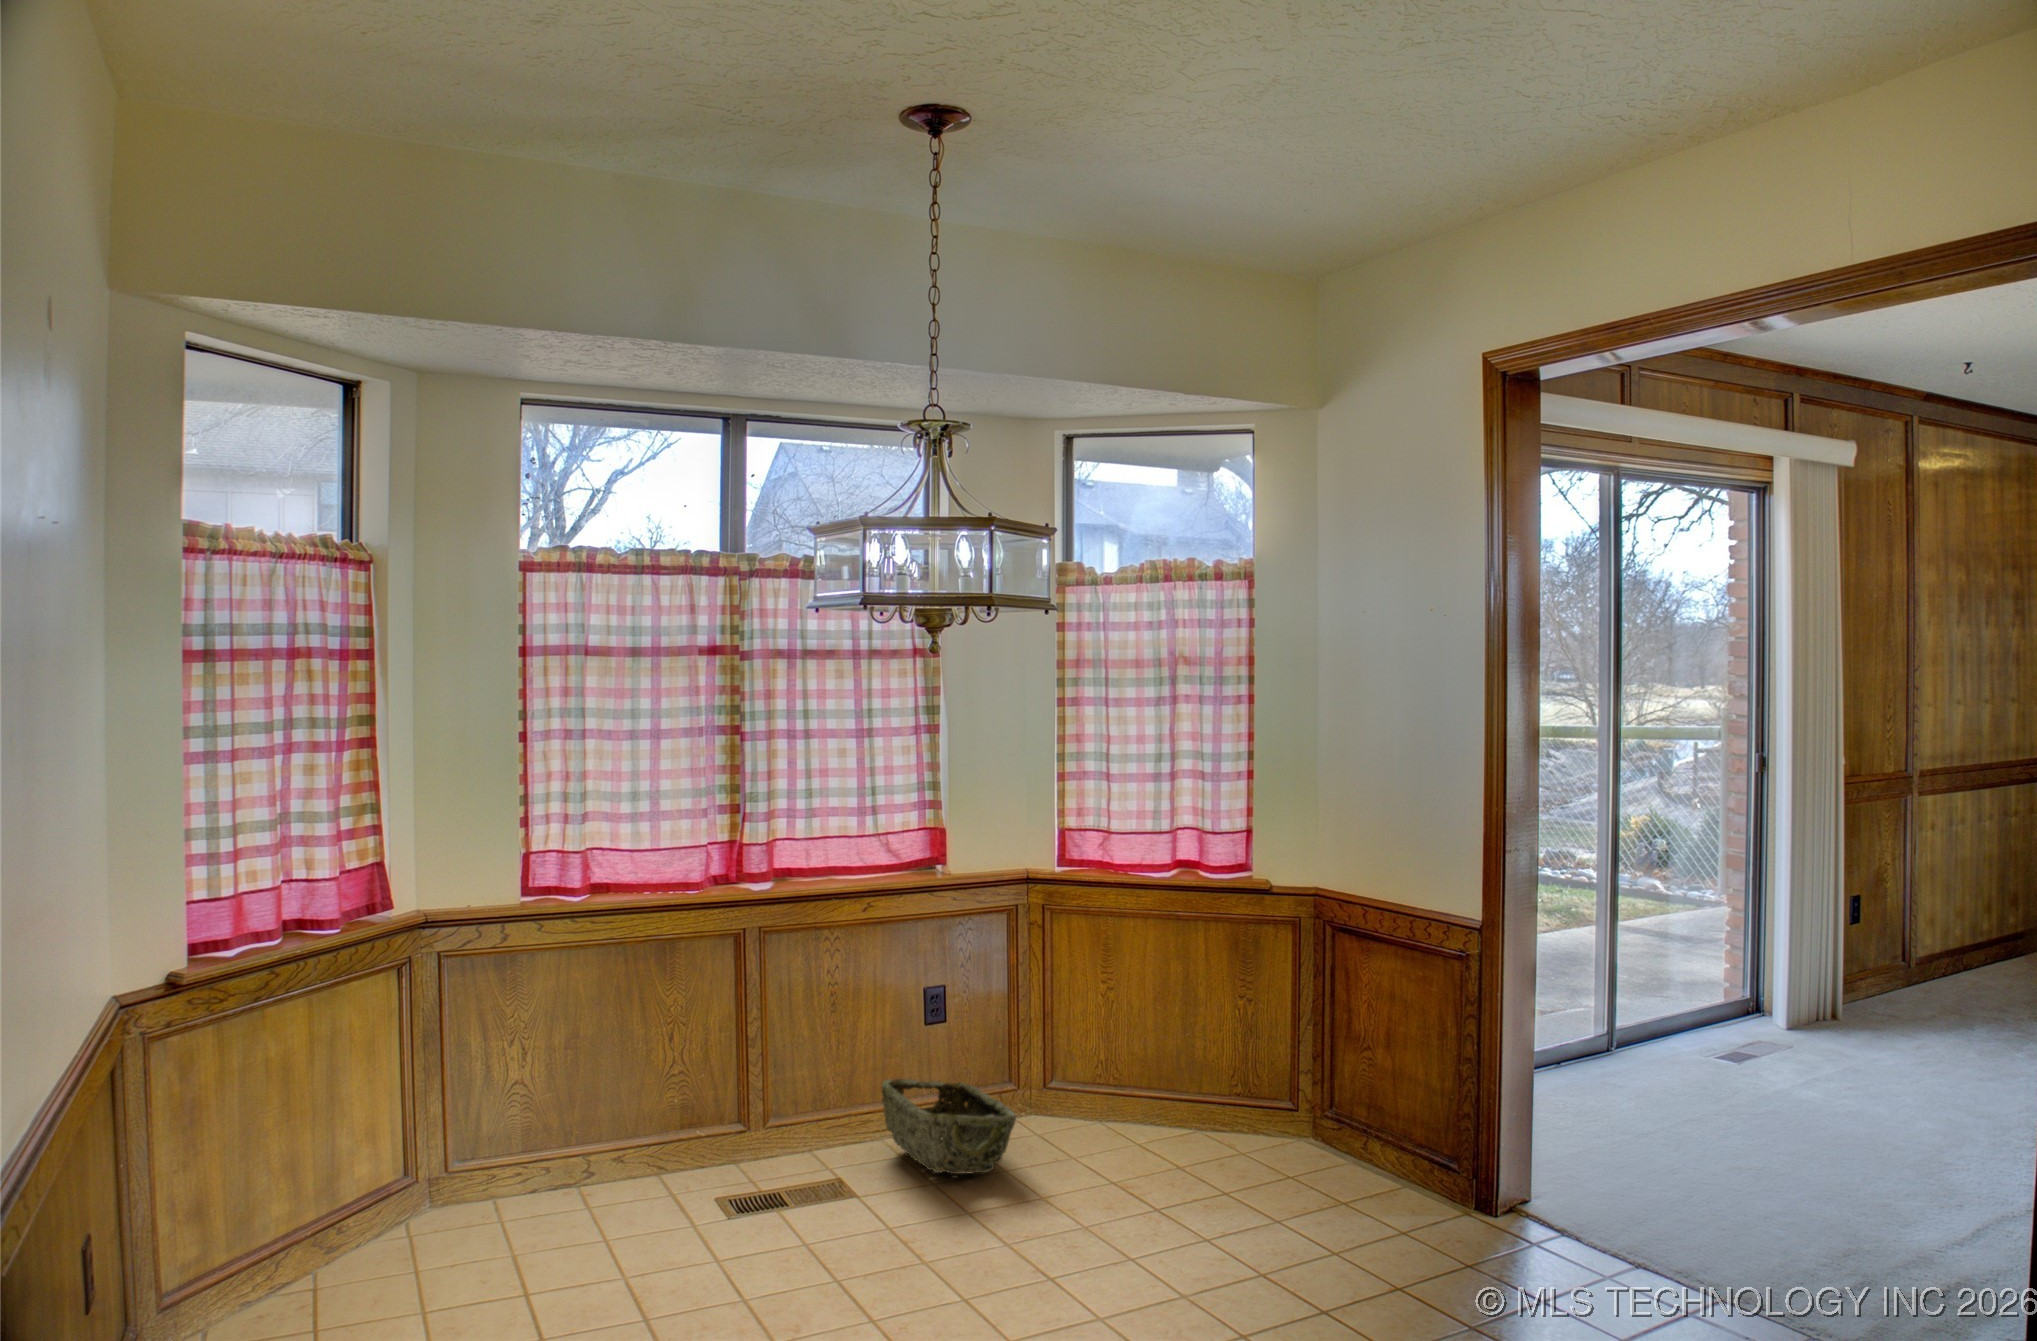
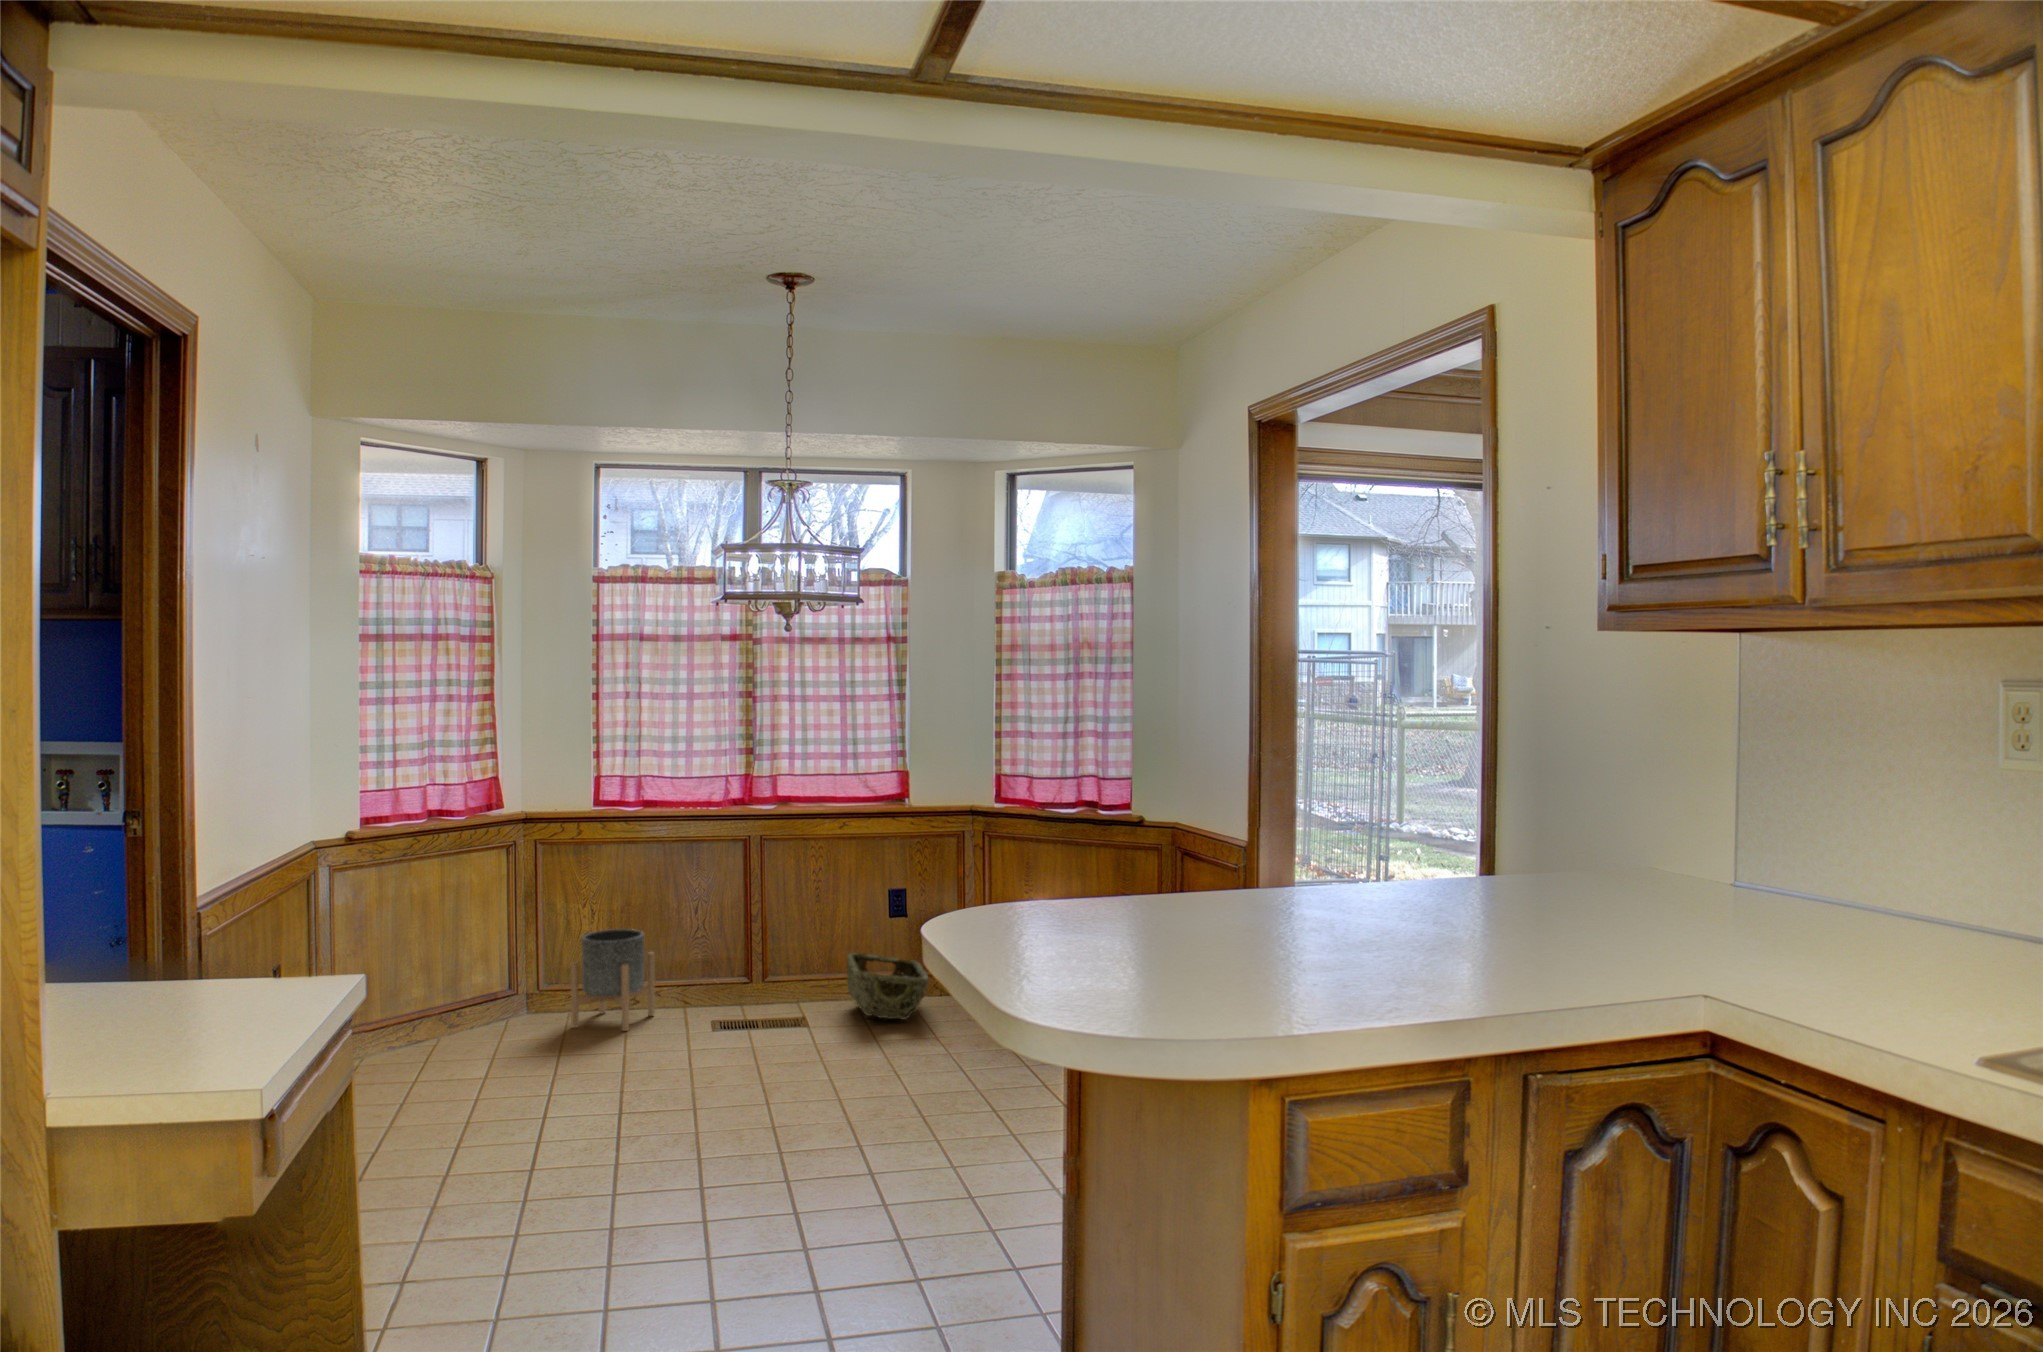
planter: none [511,1074,624,1232] -> present [571,929,655,1031]

